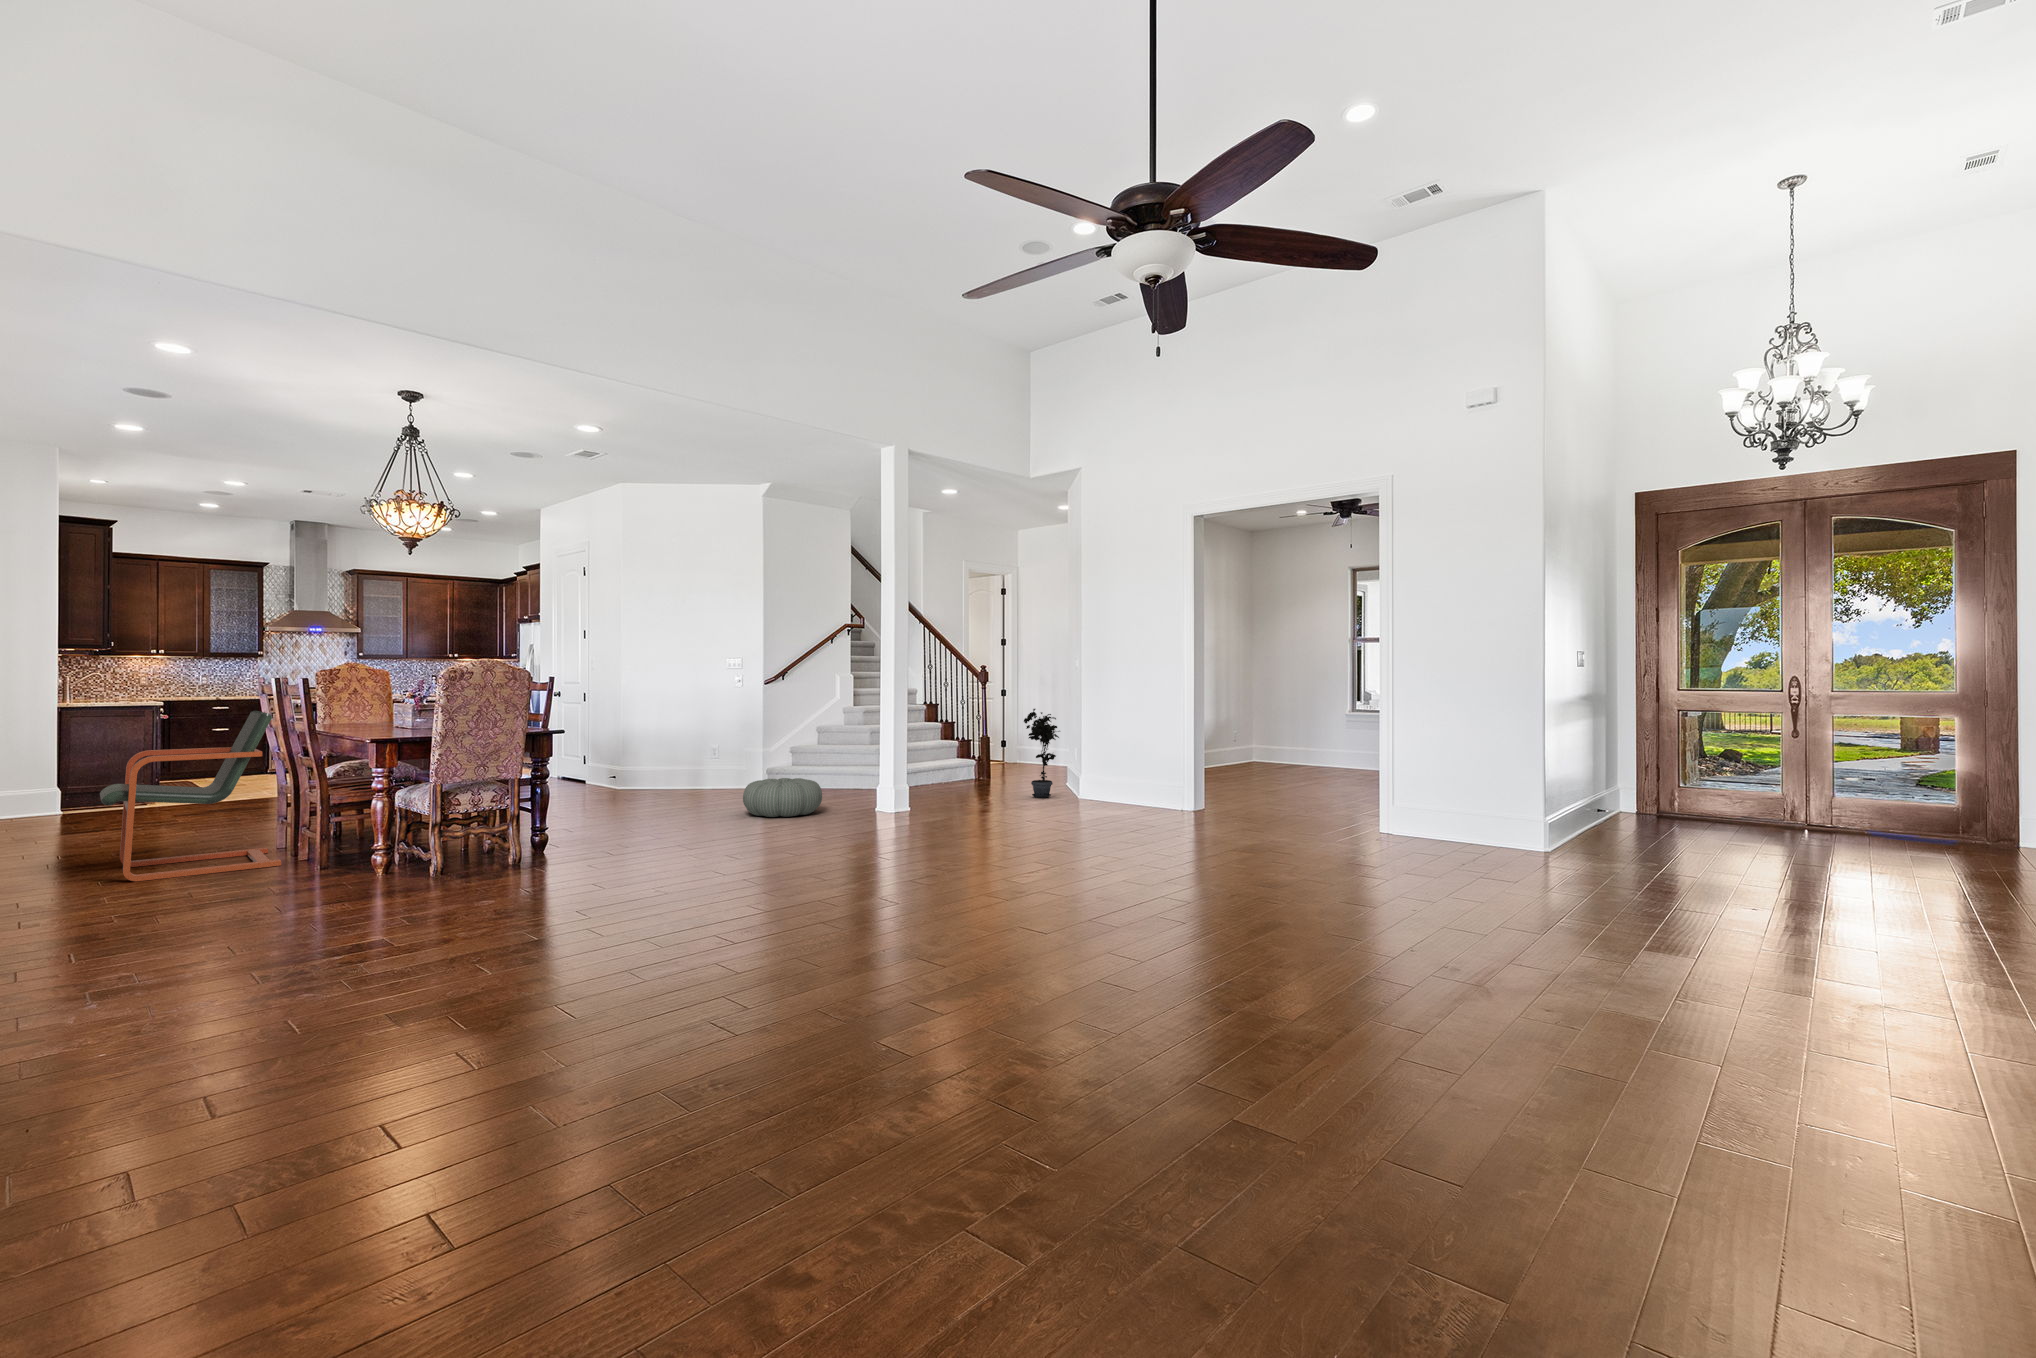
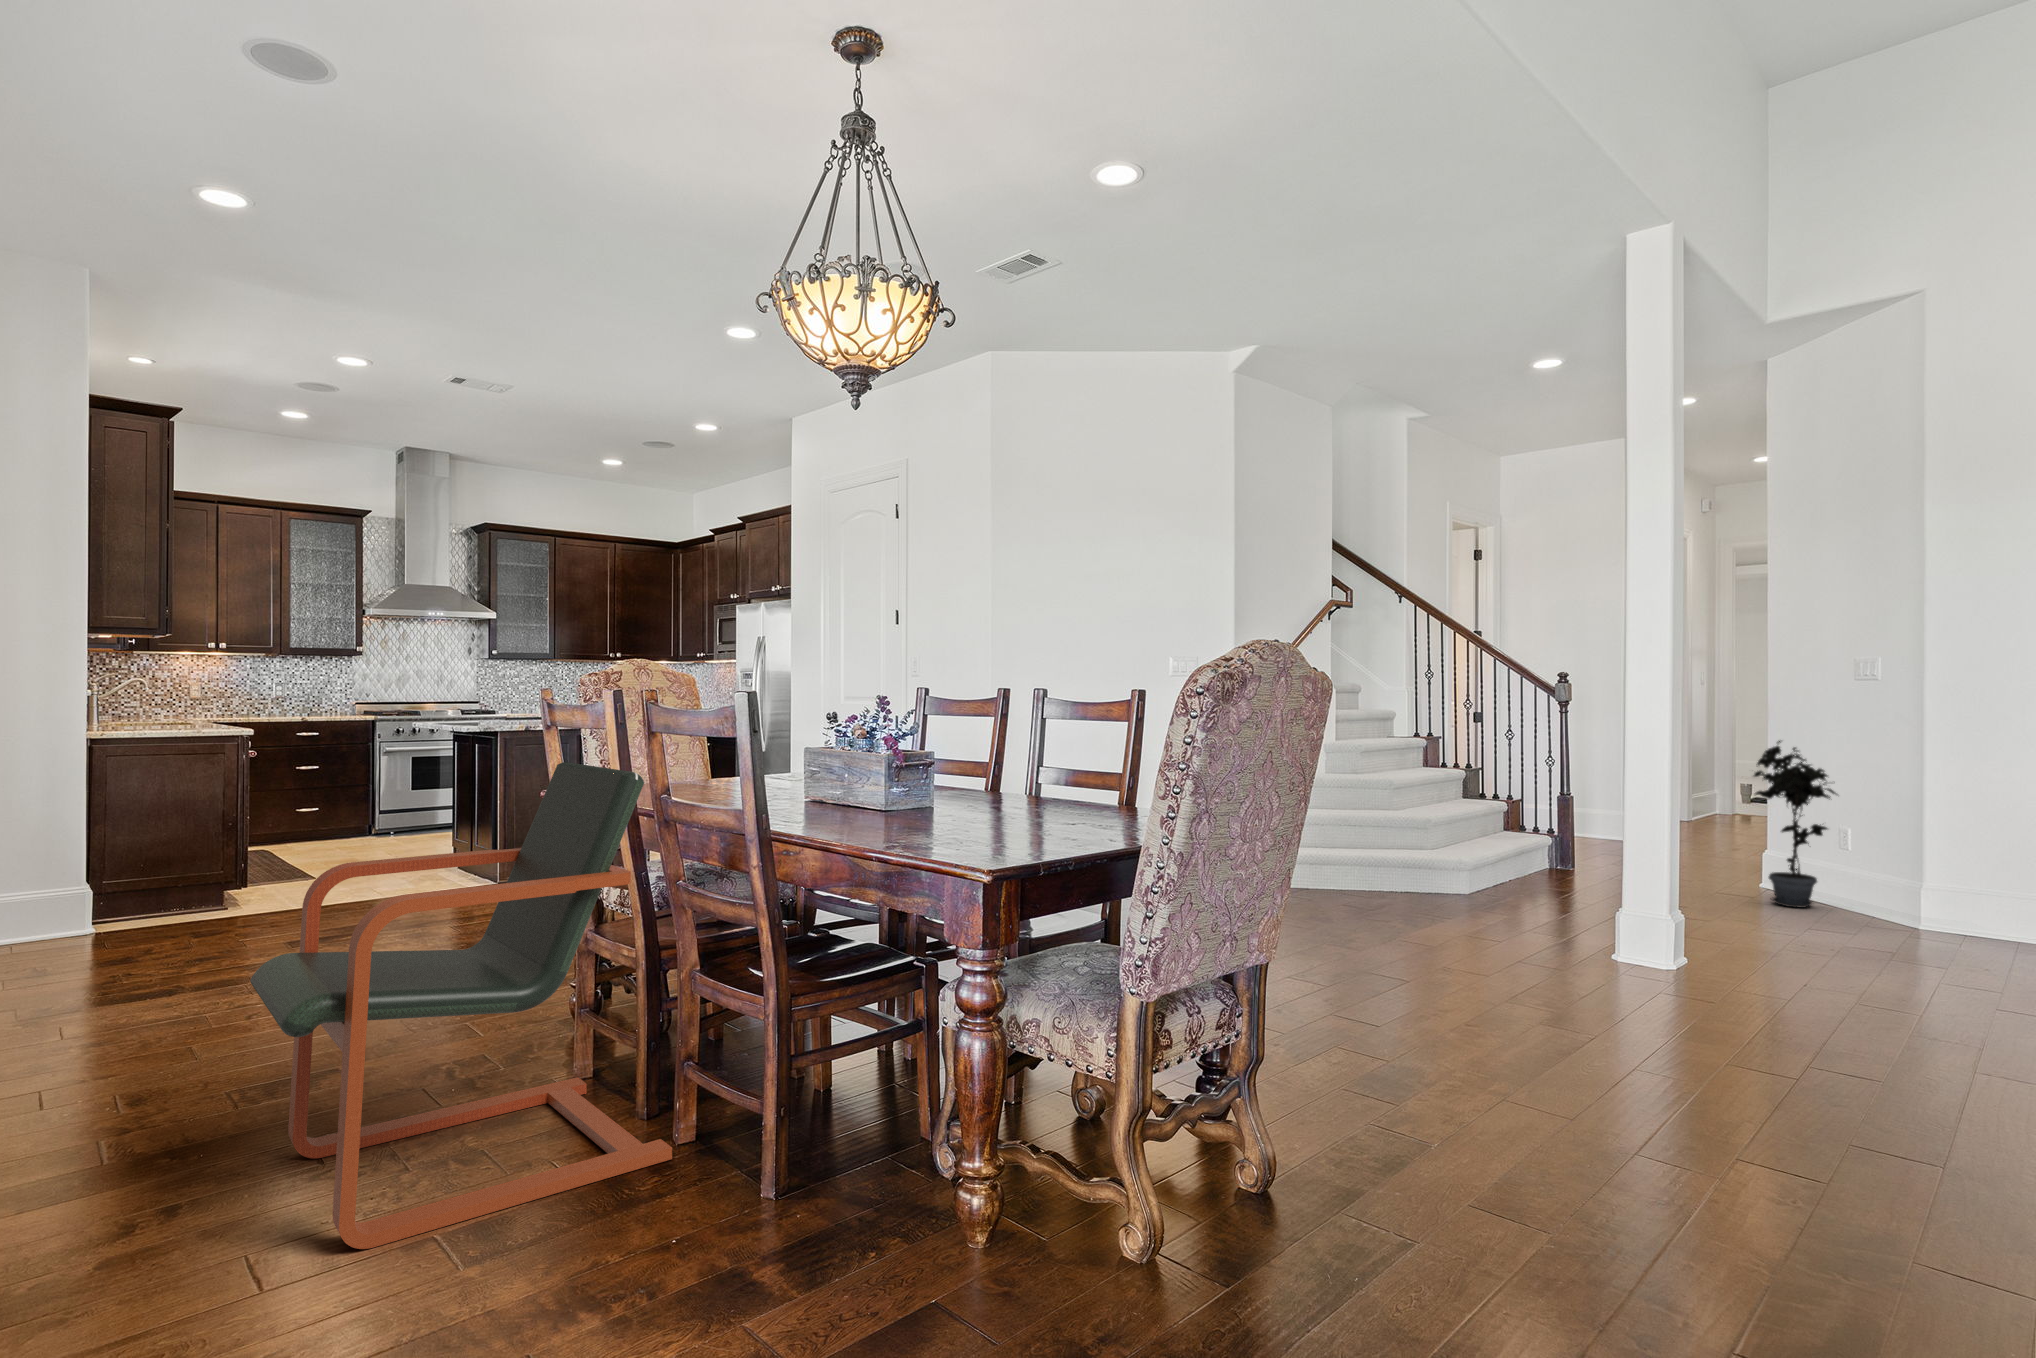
pouf: present [743,778,822,817] -> none [1350,878,1513,964]

